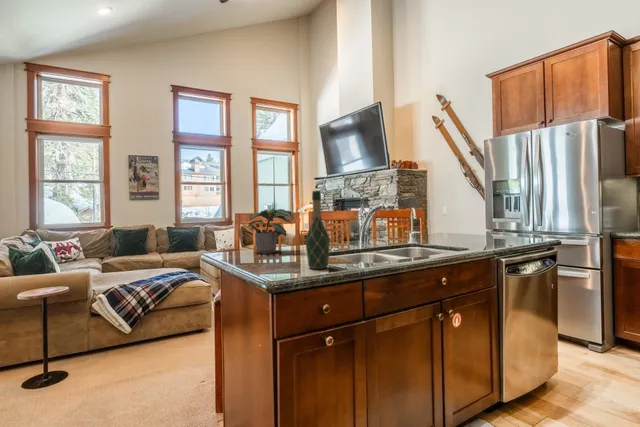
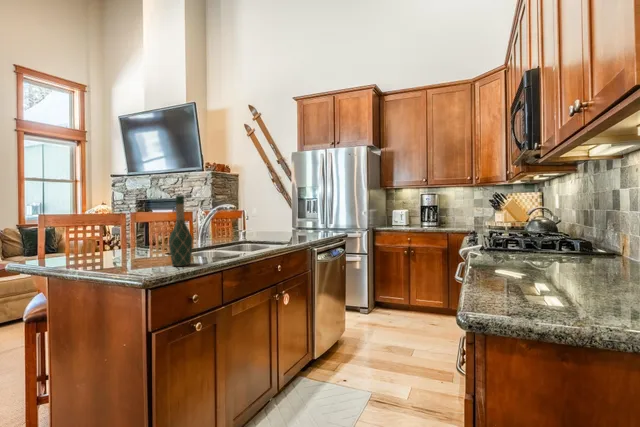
potted plant: present [248,208,293,254] -> none [76,210,138,259]

